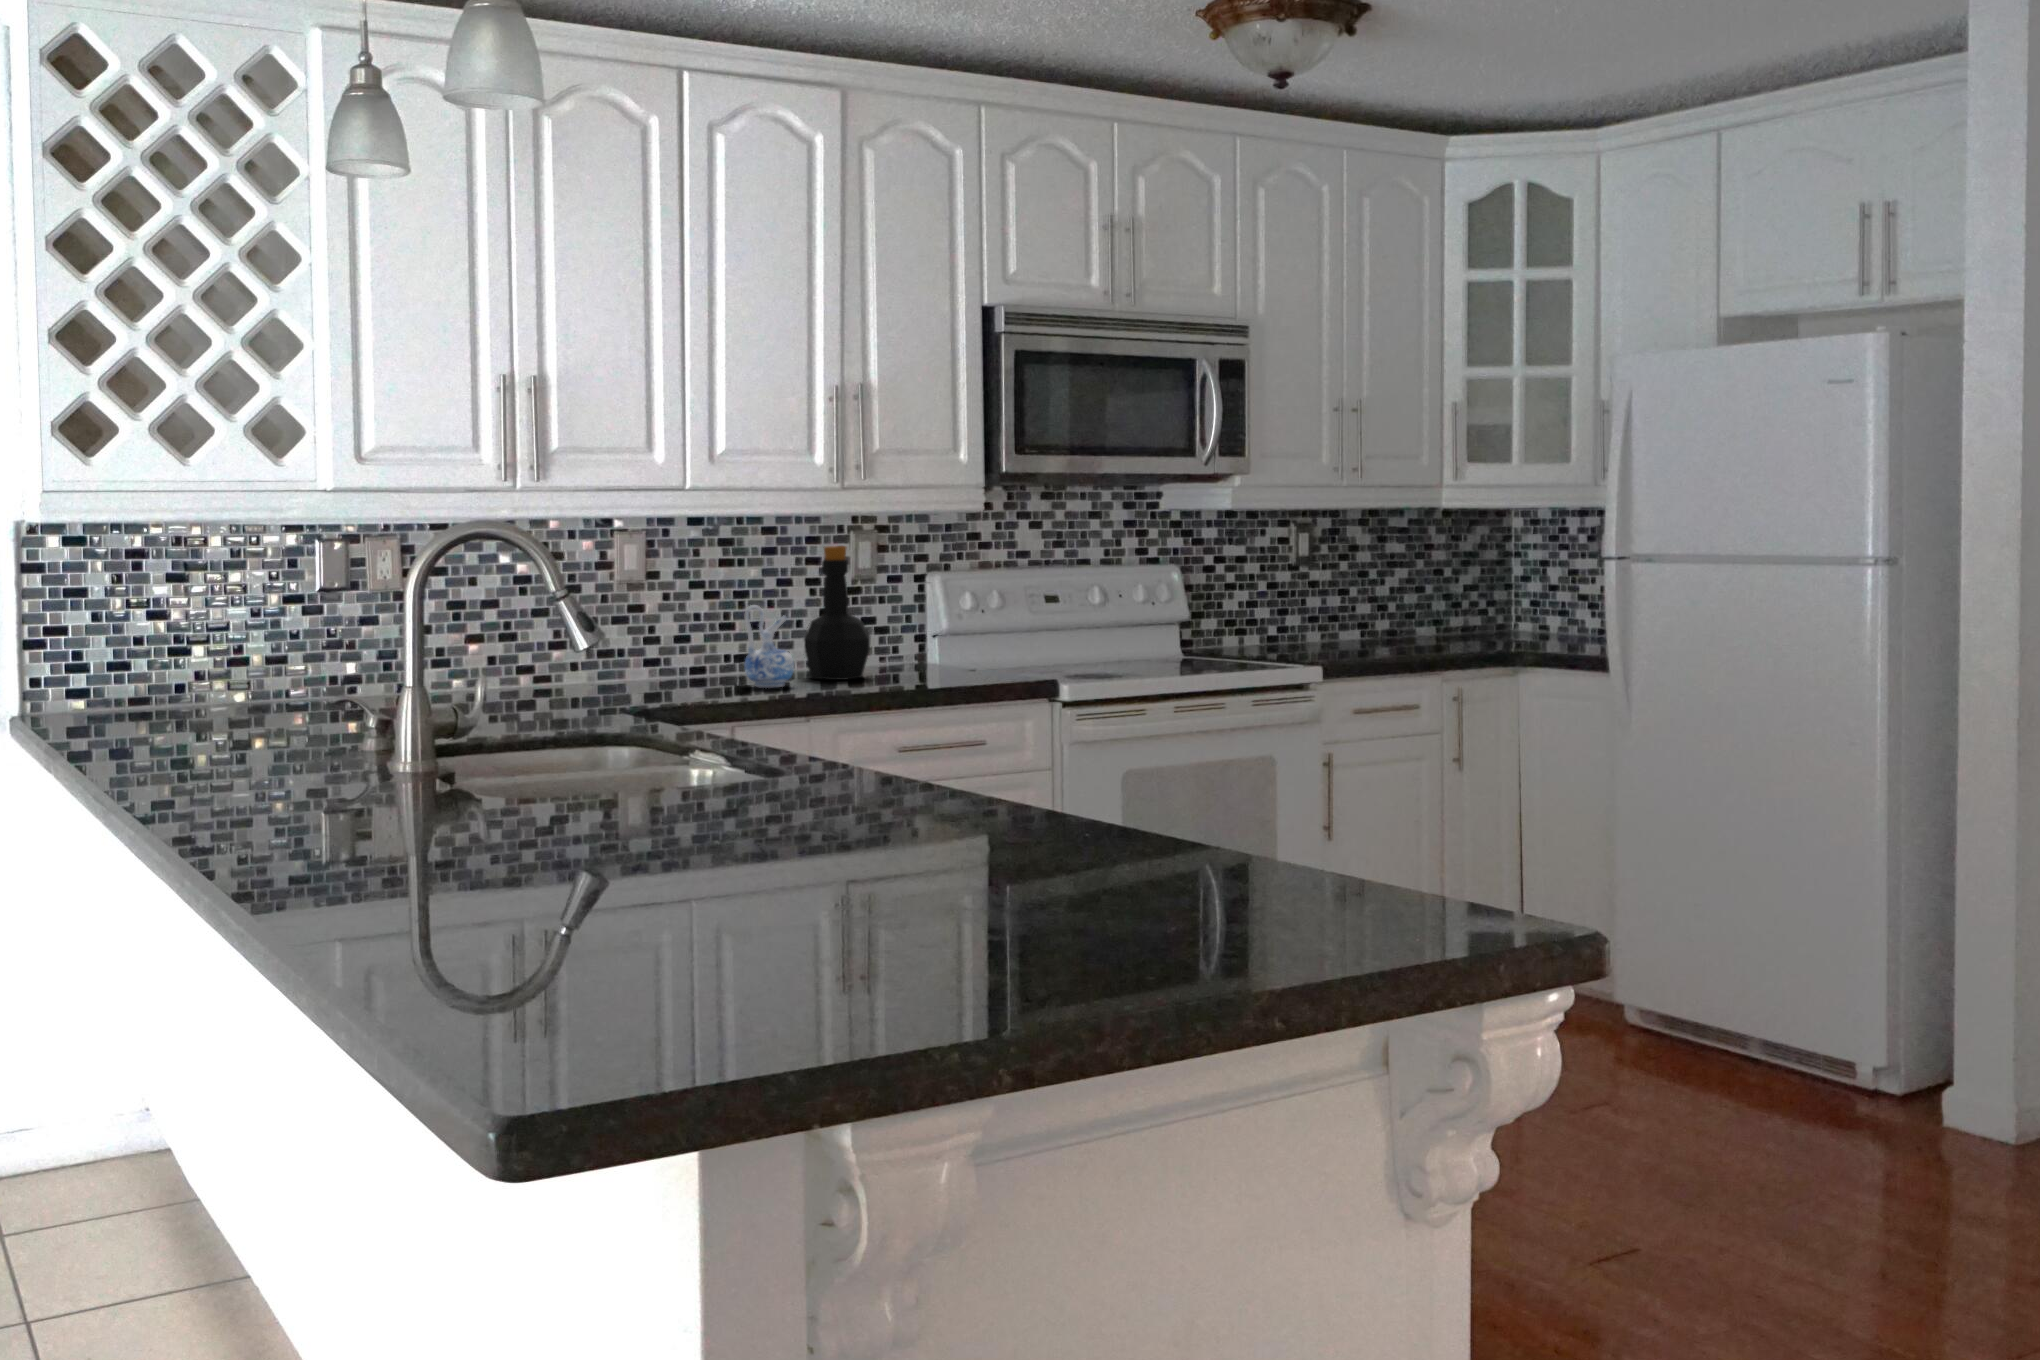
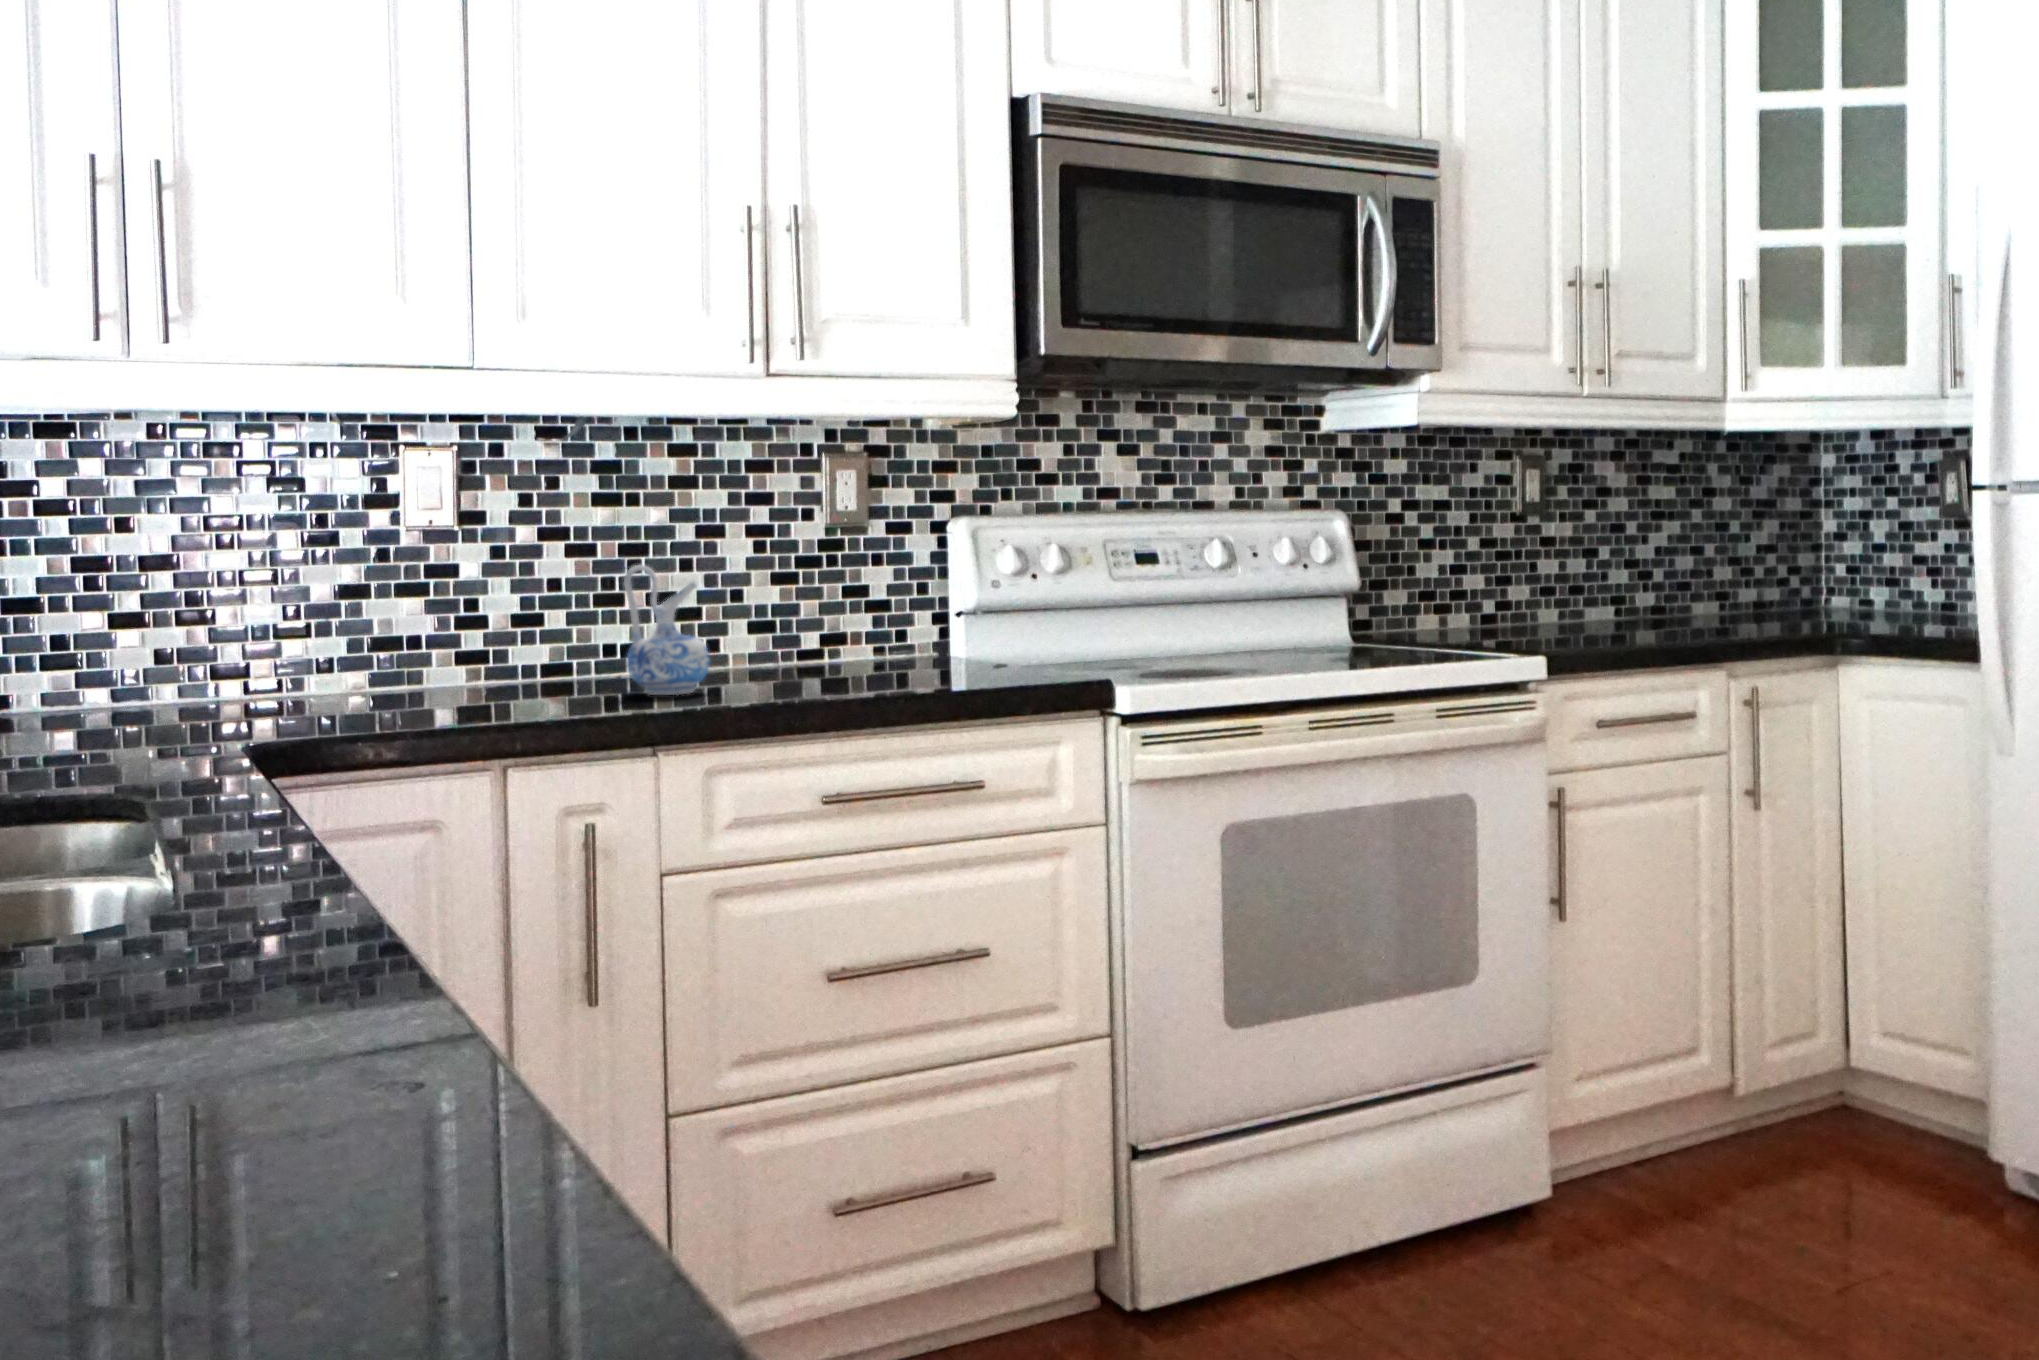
bottle: present [804,546,871,680] -> none [743,477,855,682]

